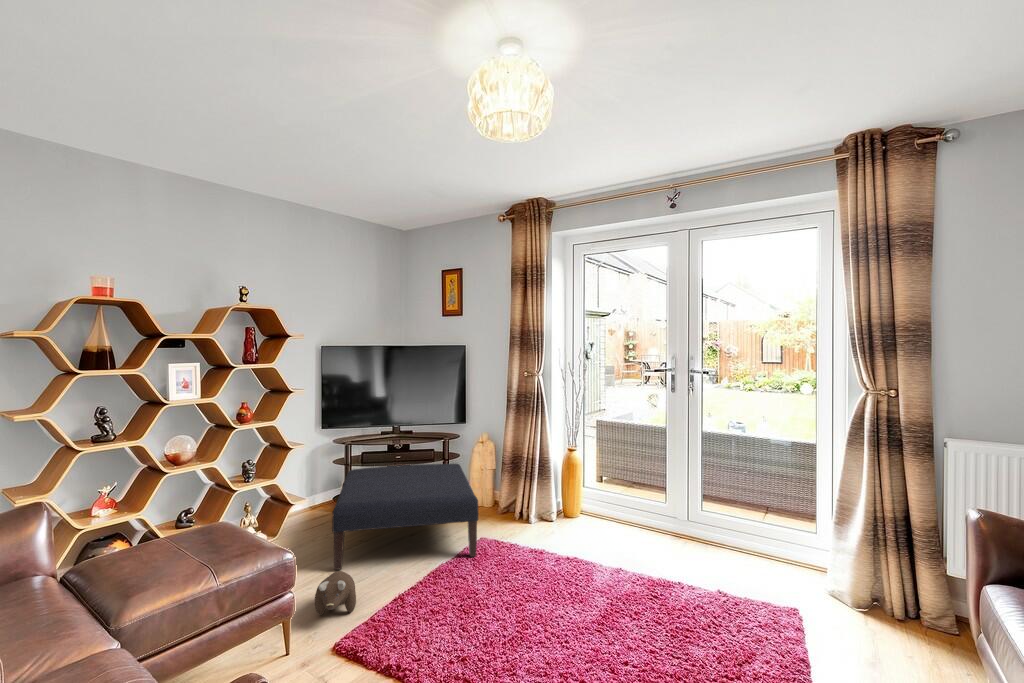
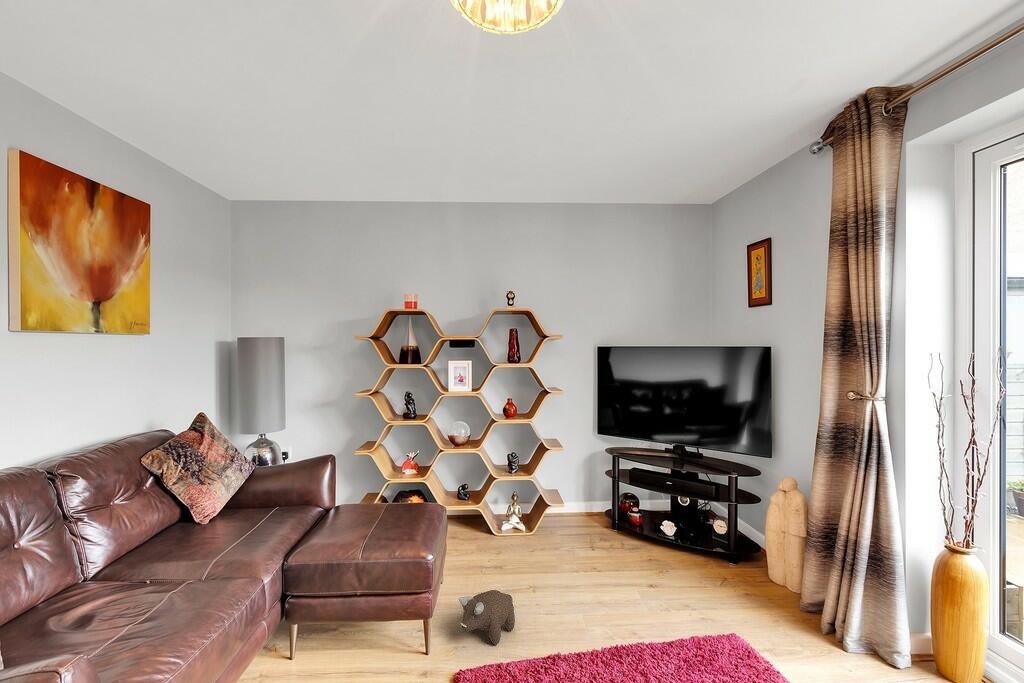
ottoman: present [332,464,478,570] -> none [533,482,744,657]

